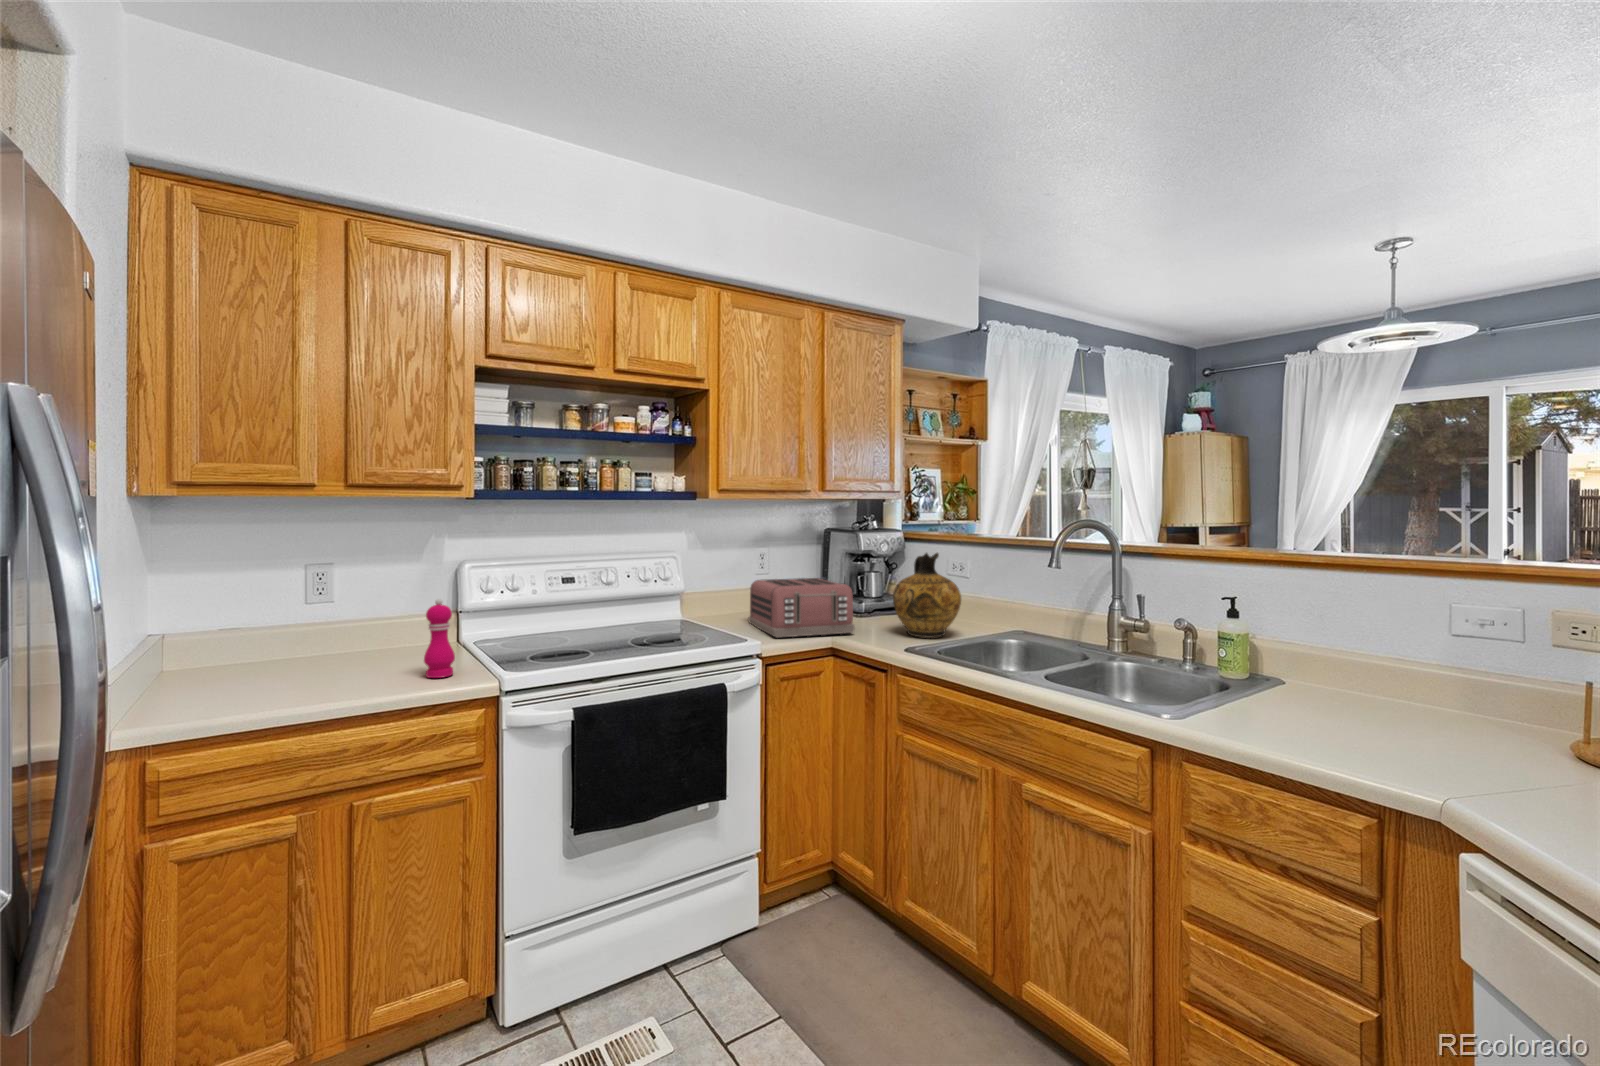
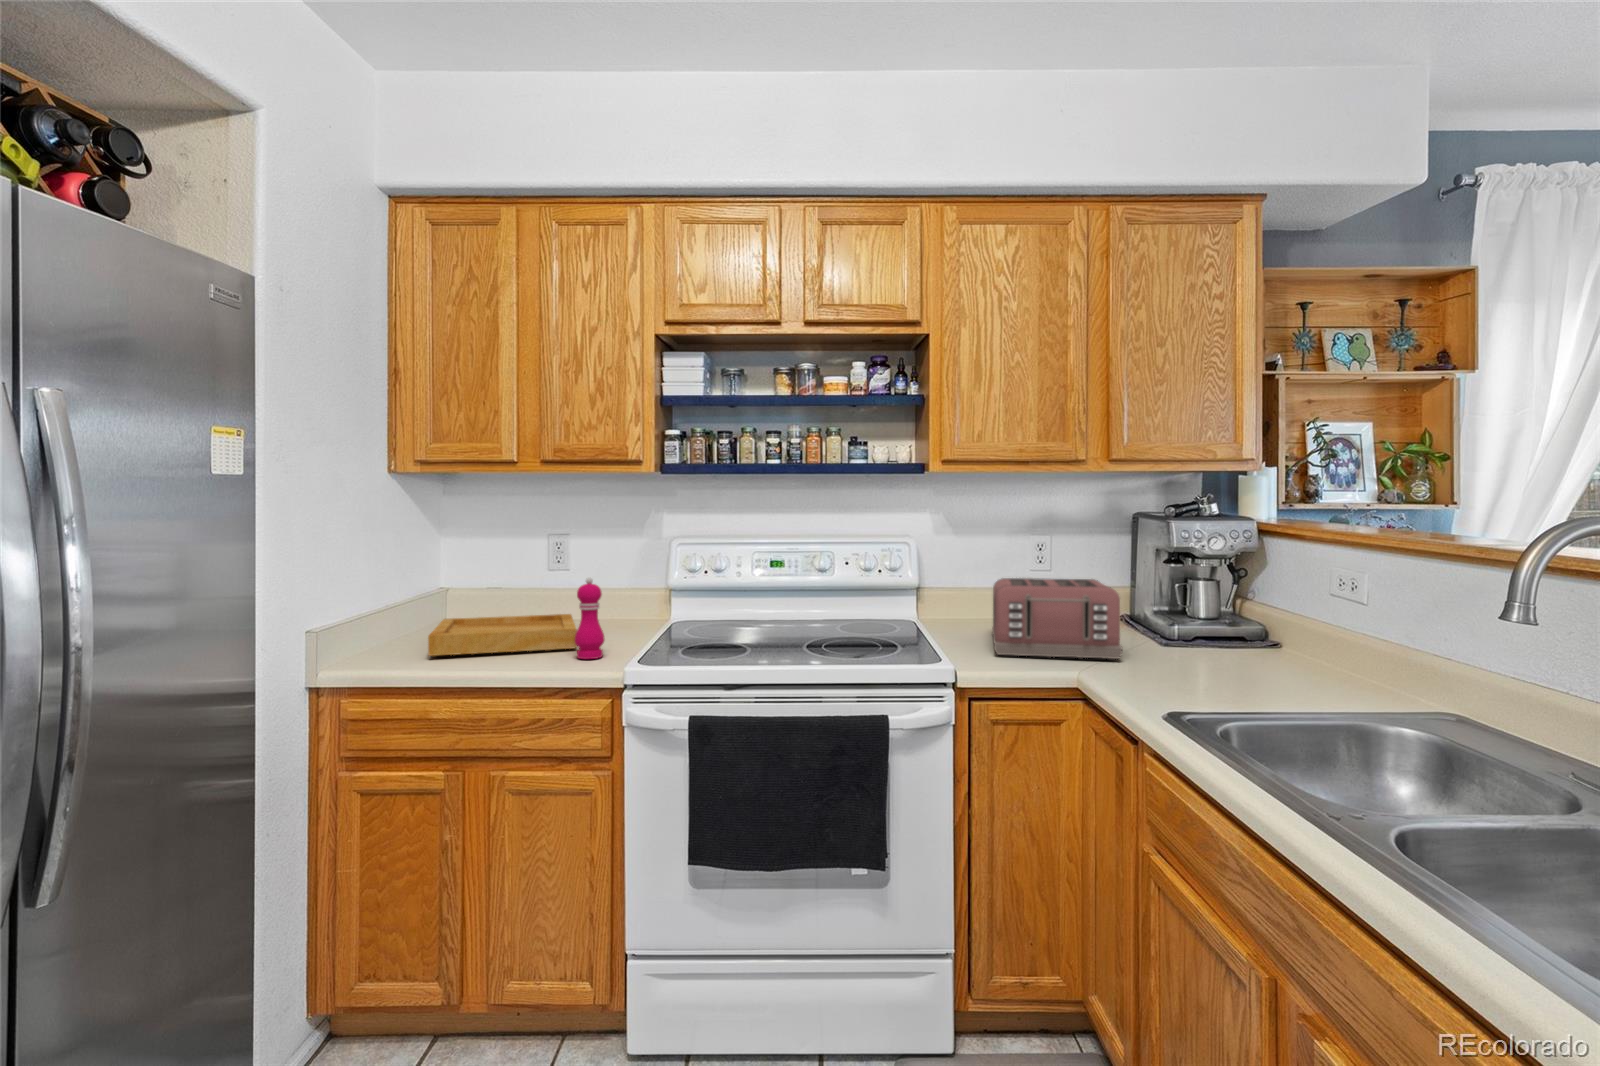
ceramic jug: present [893,553,961,638] -> none [1188,543,1310,678]
tray: none [208,635,413,695] -> present [428,614,577,656]

